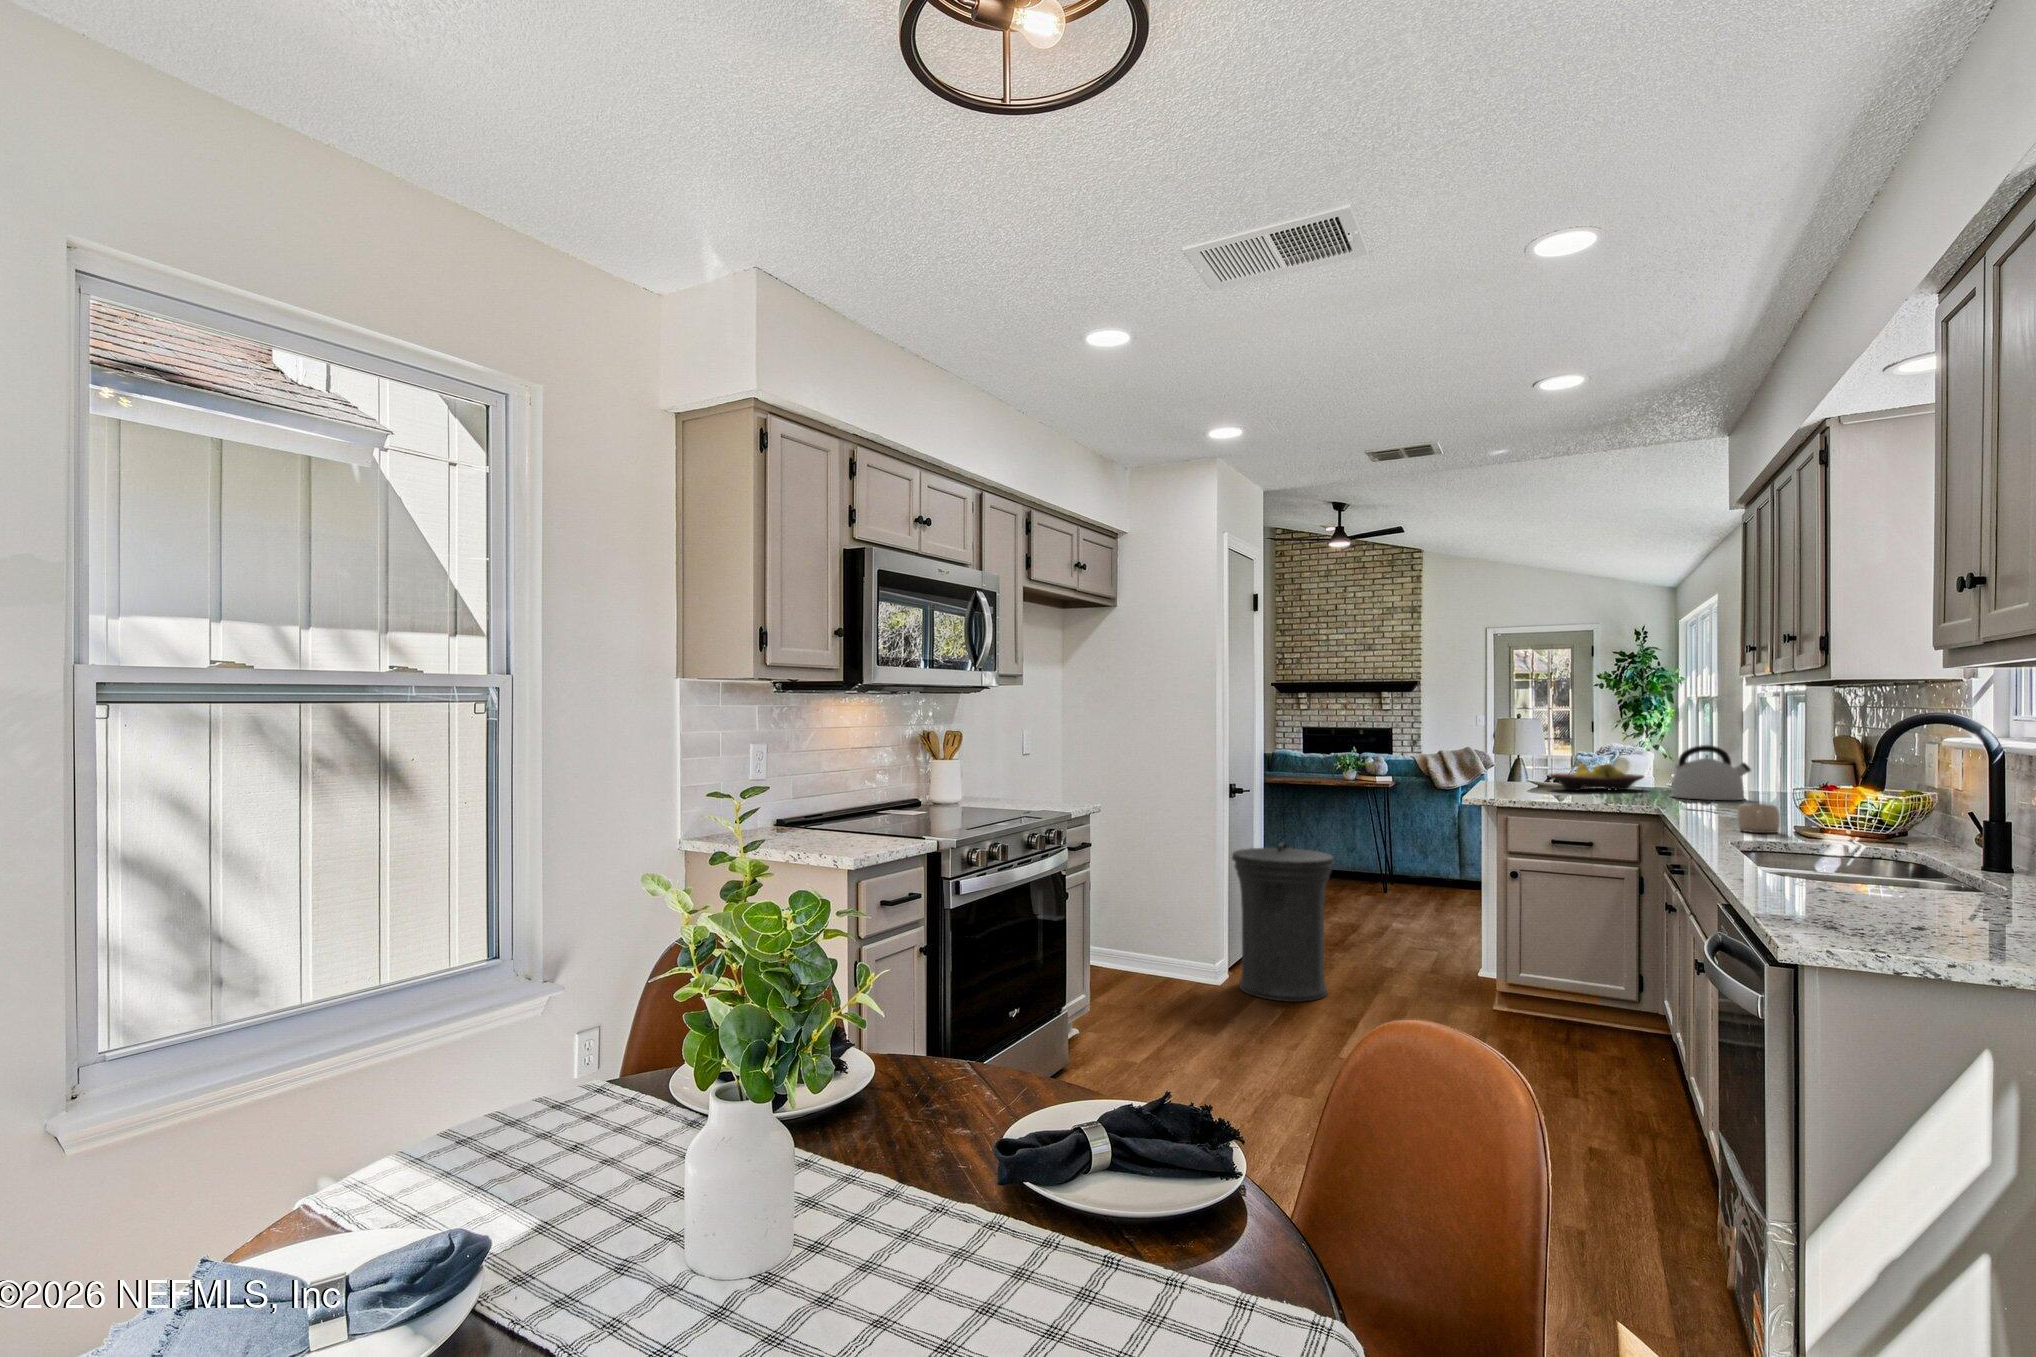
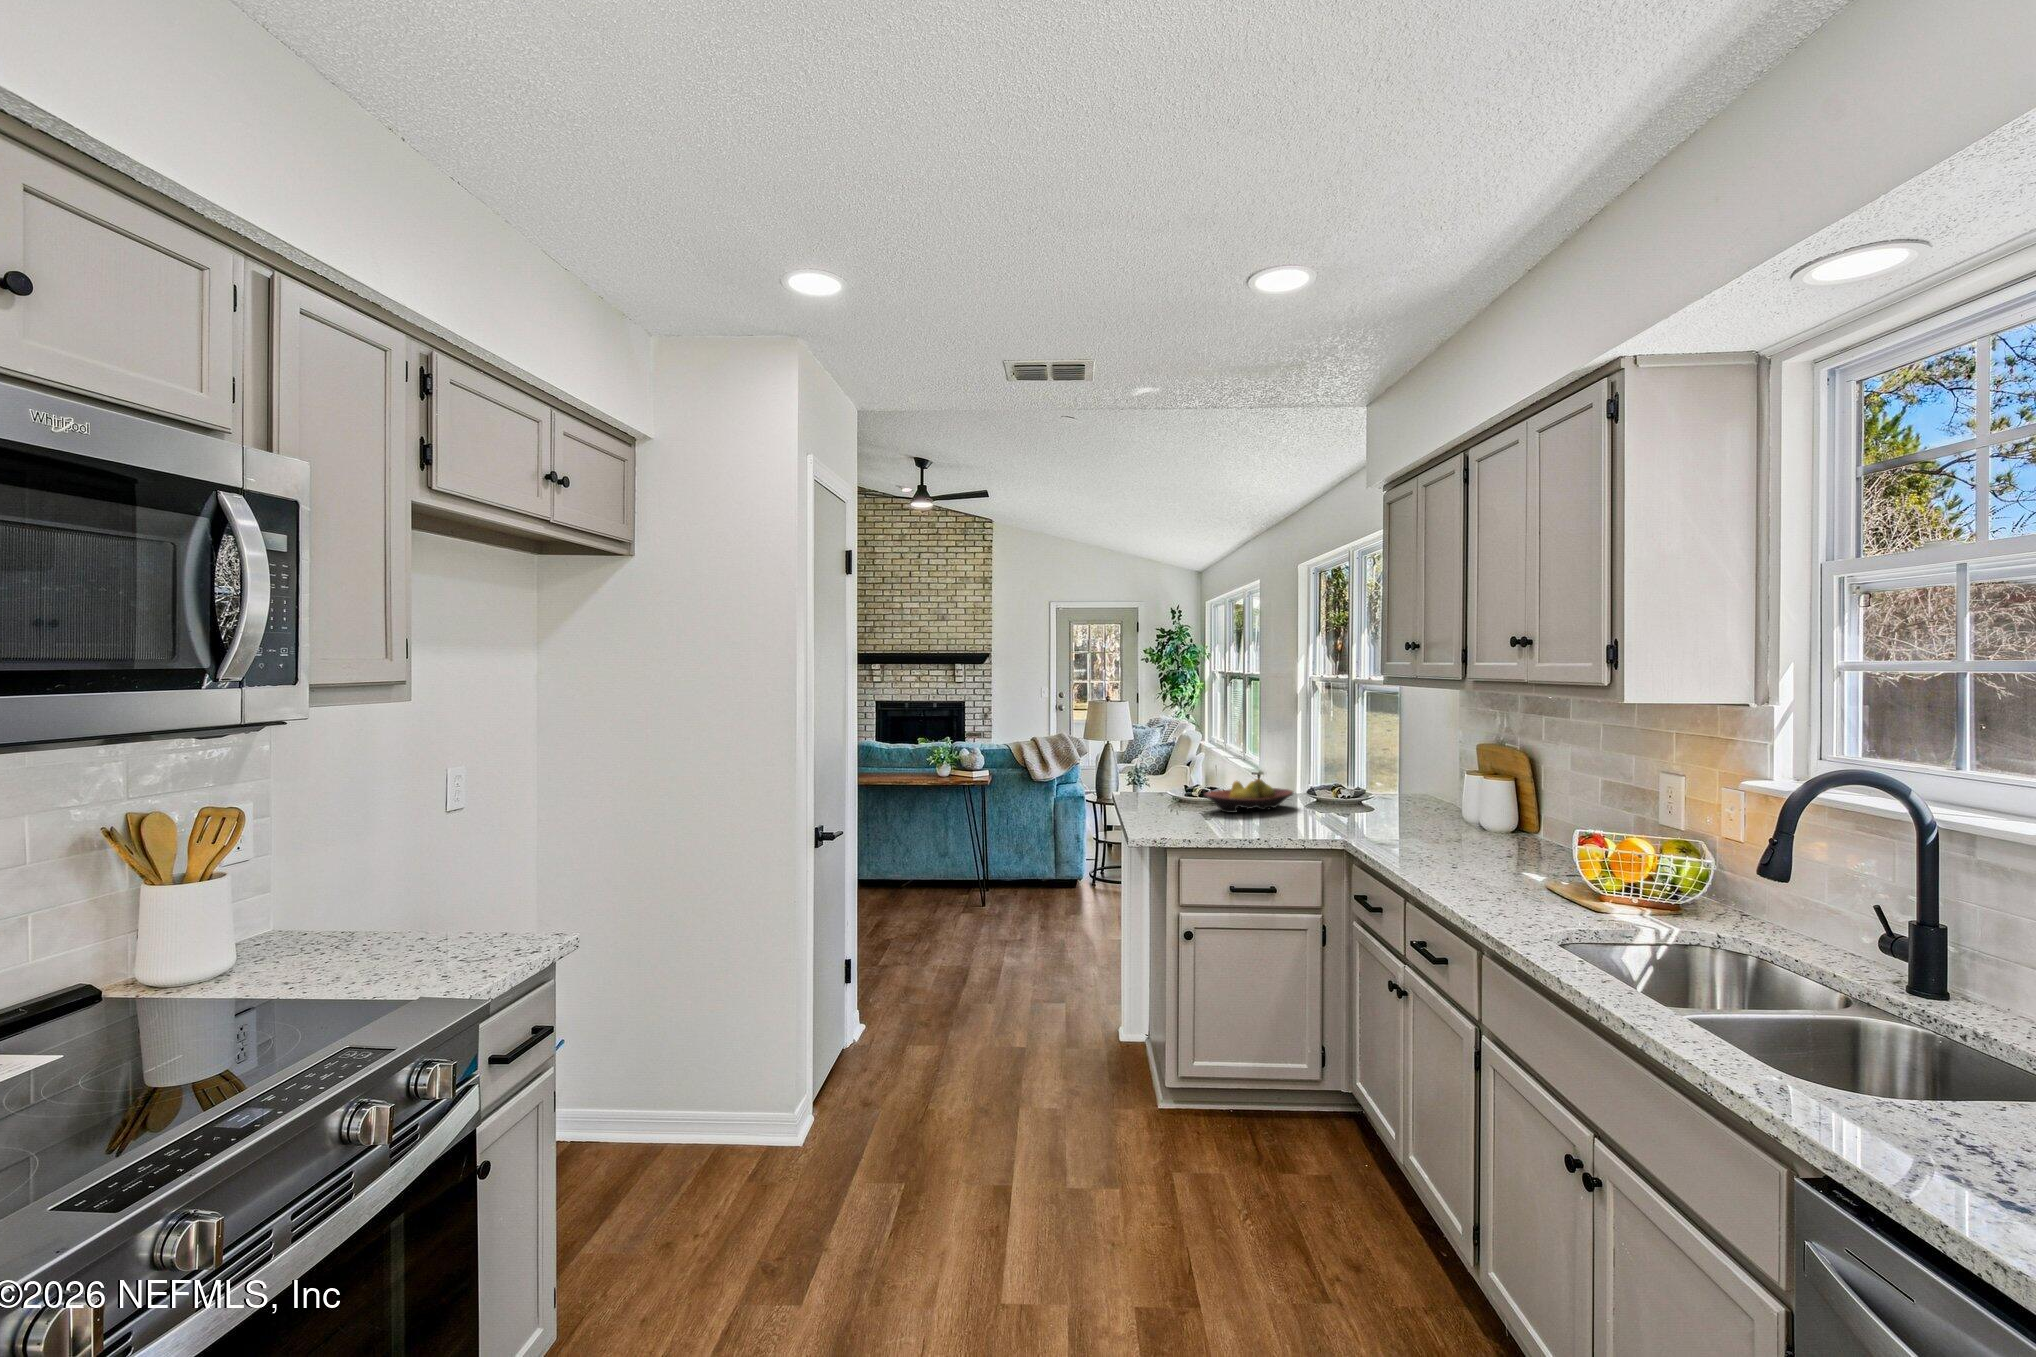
kettle: present [1671,745,1751,800] -> none [1332,763,1409,825]
mug: present [1737,804,1780,833] -> none [1502,869,1548,910]
trash can: present [1232,843,1334,1002] -> none [843,893,971,1104]

